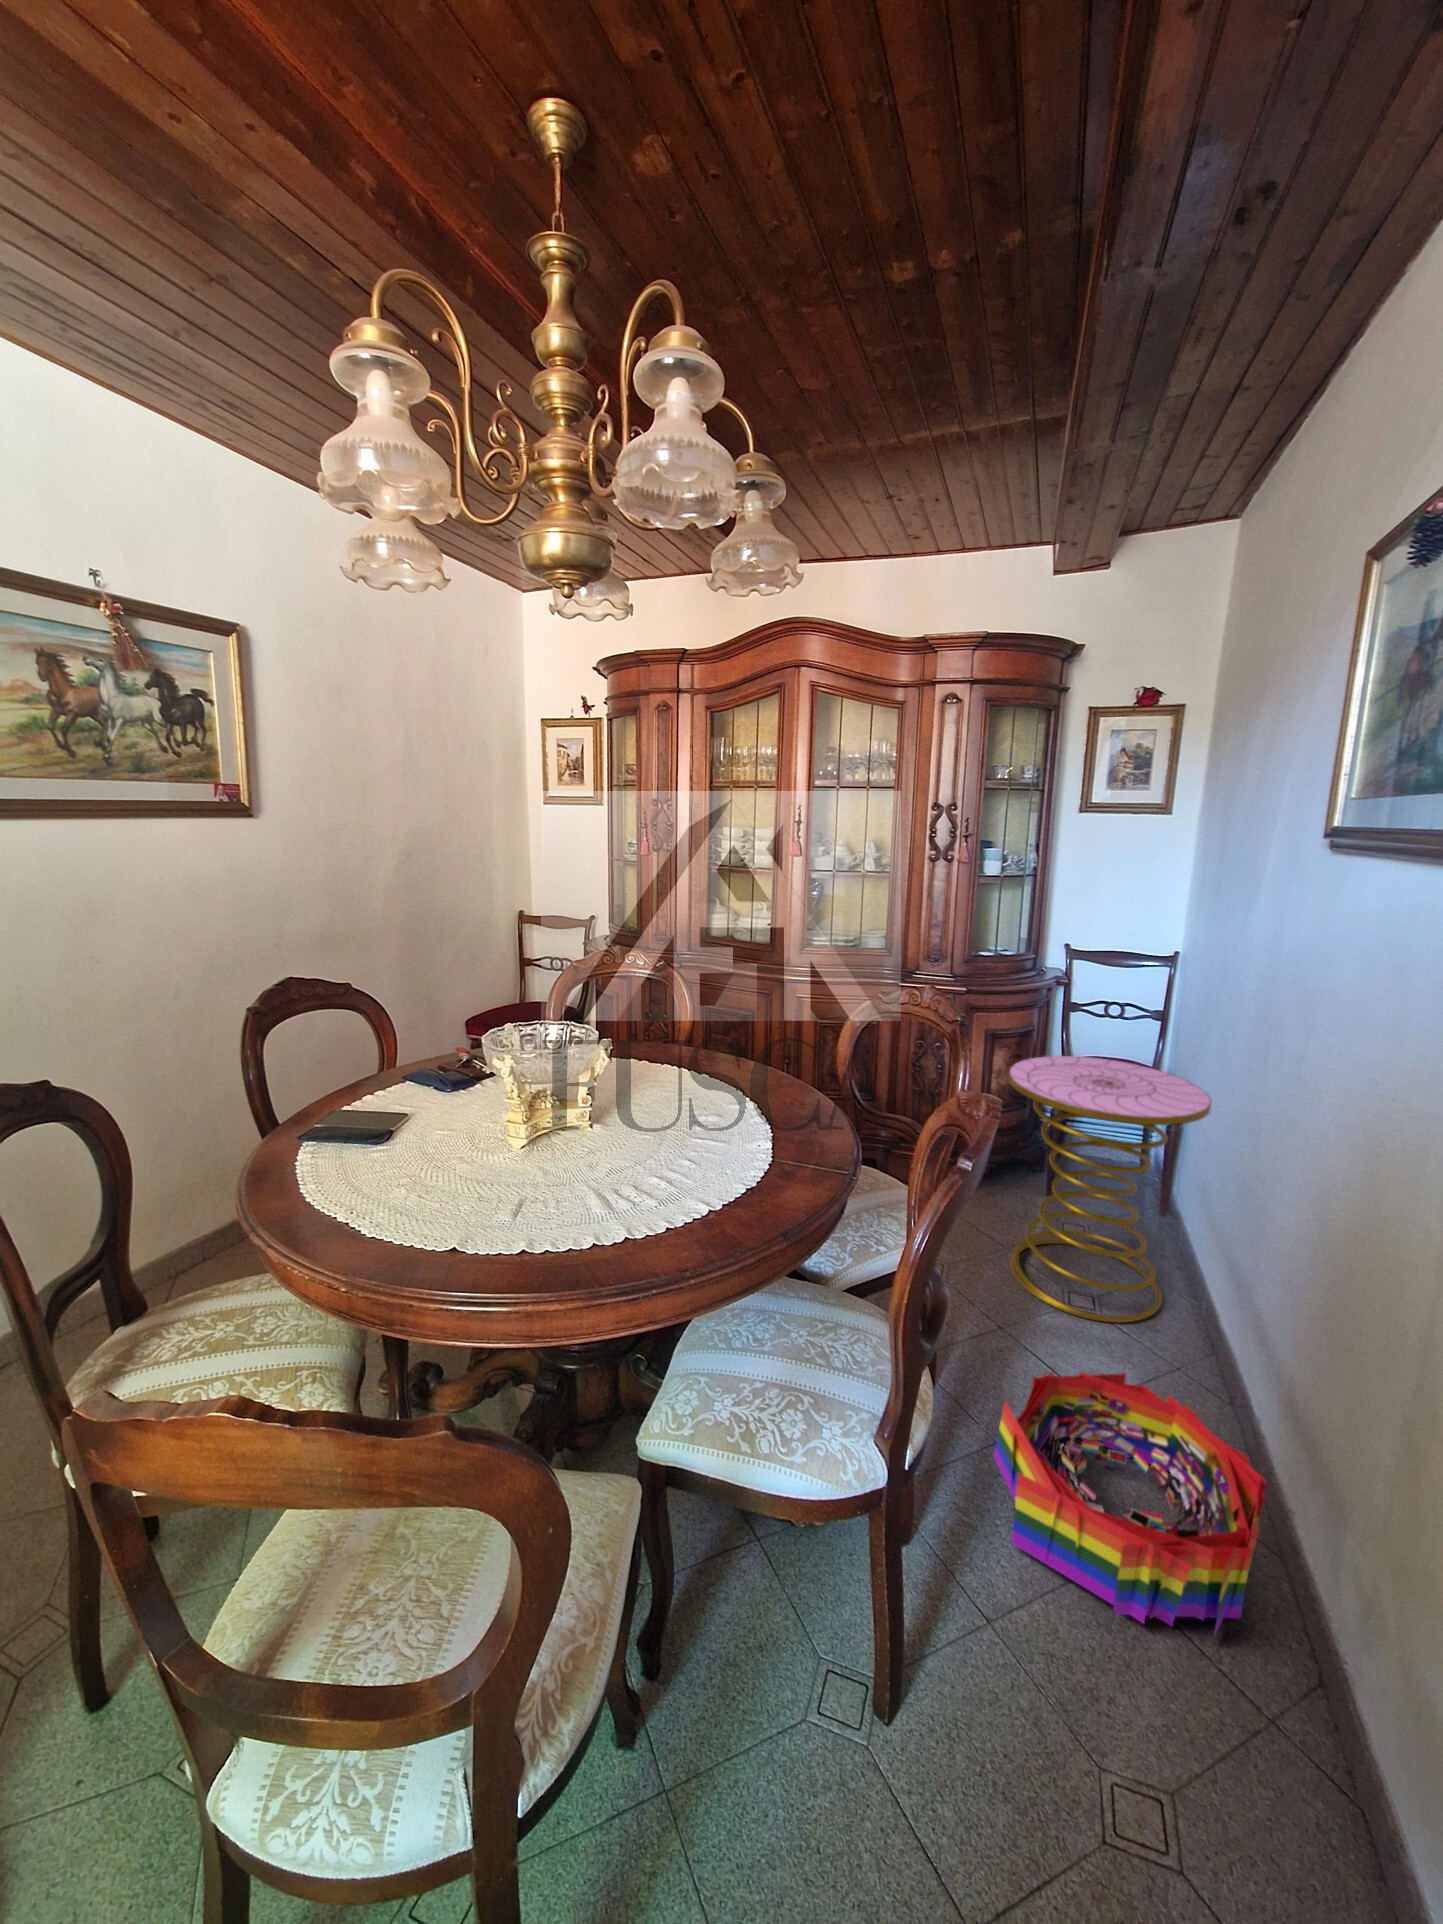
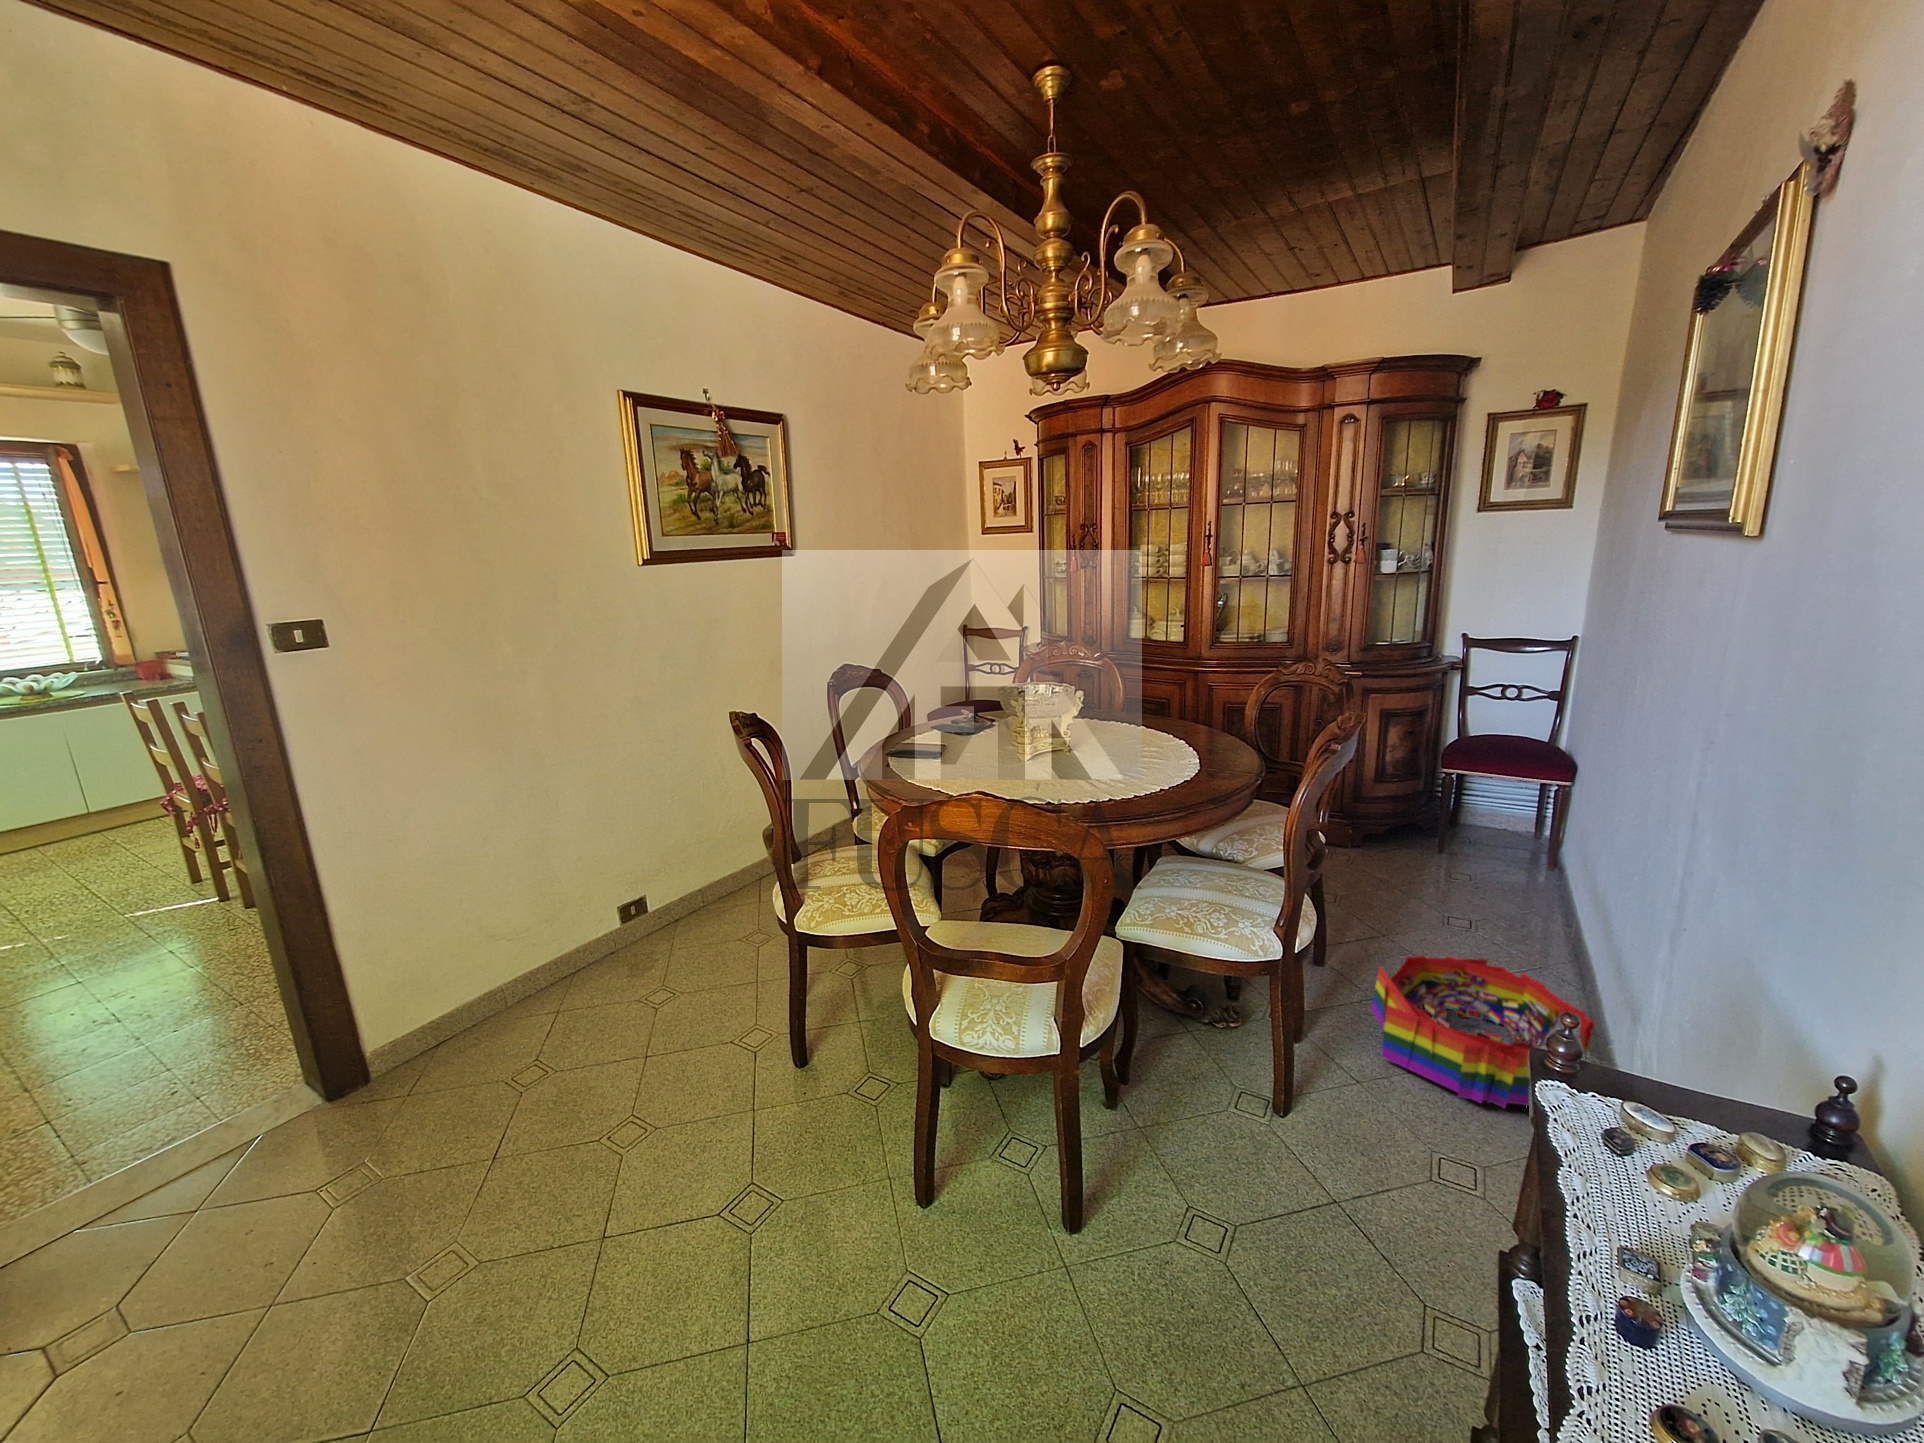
side table: present [1008,1056,1211,1322] -> none [1397,726,1585,941]

